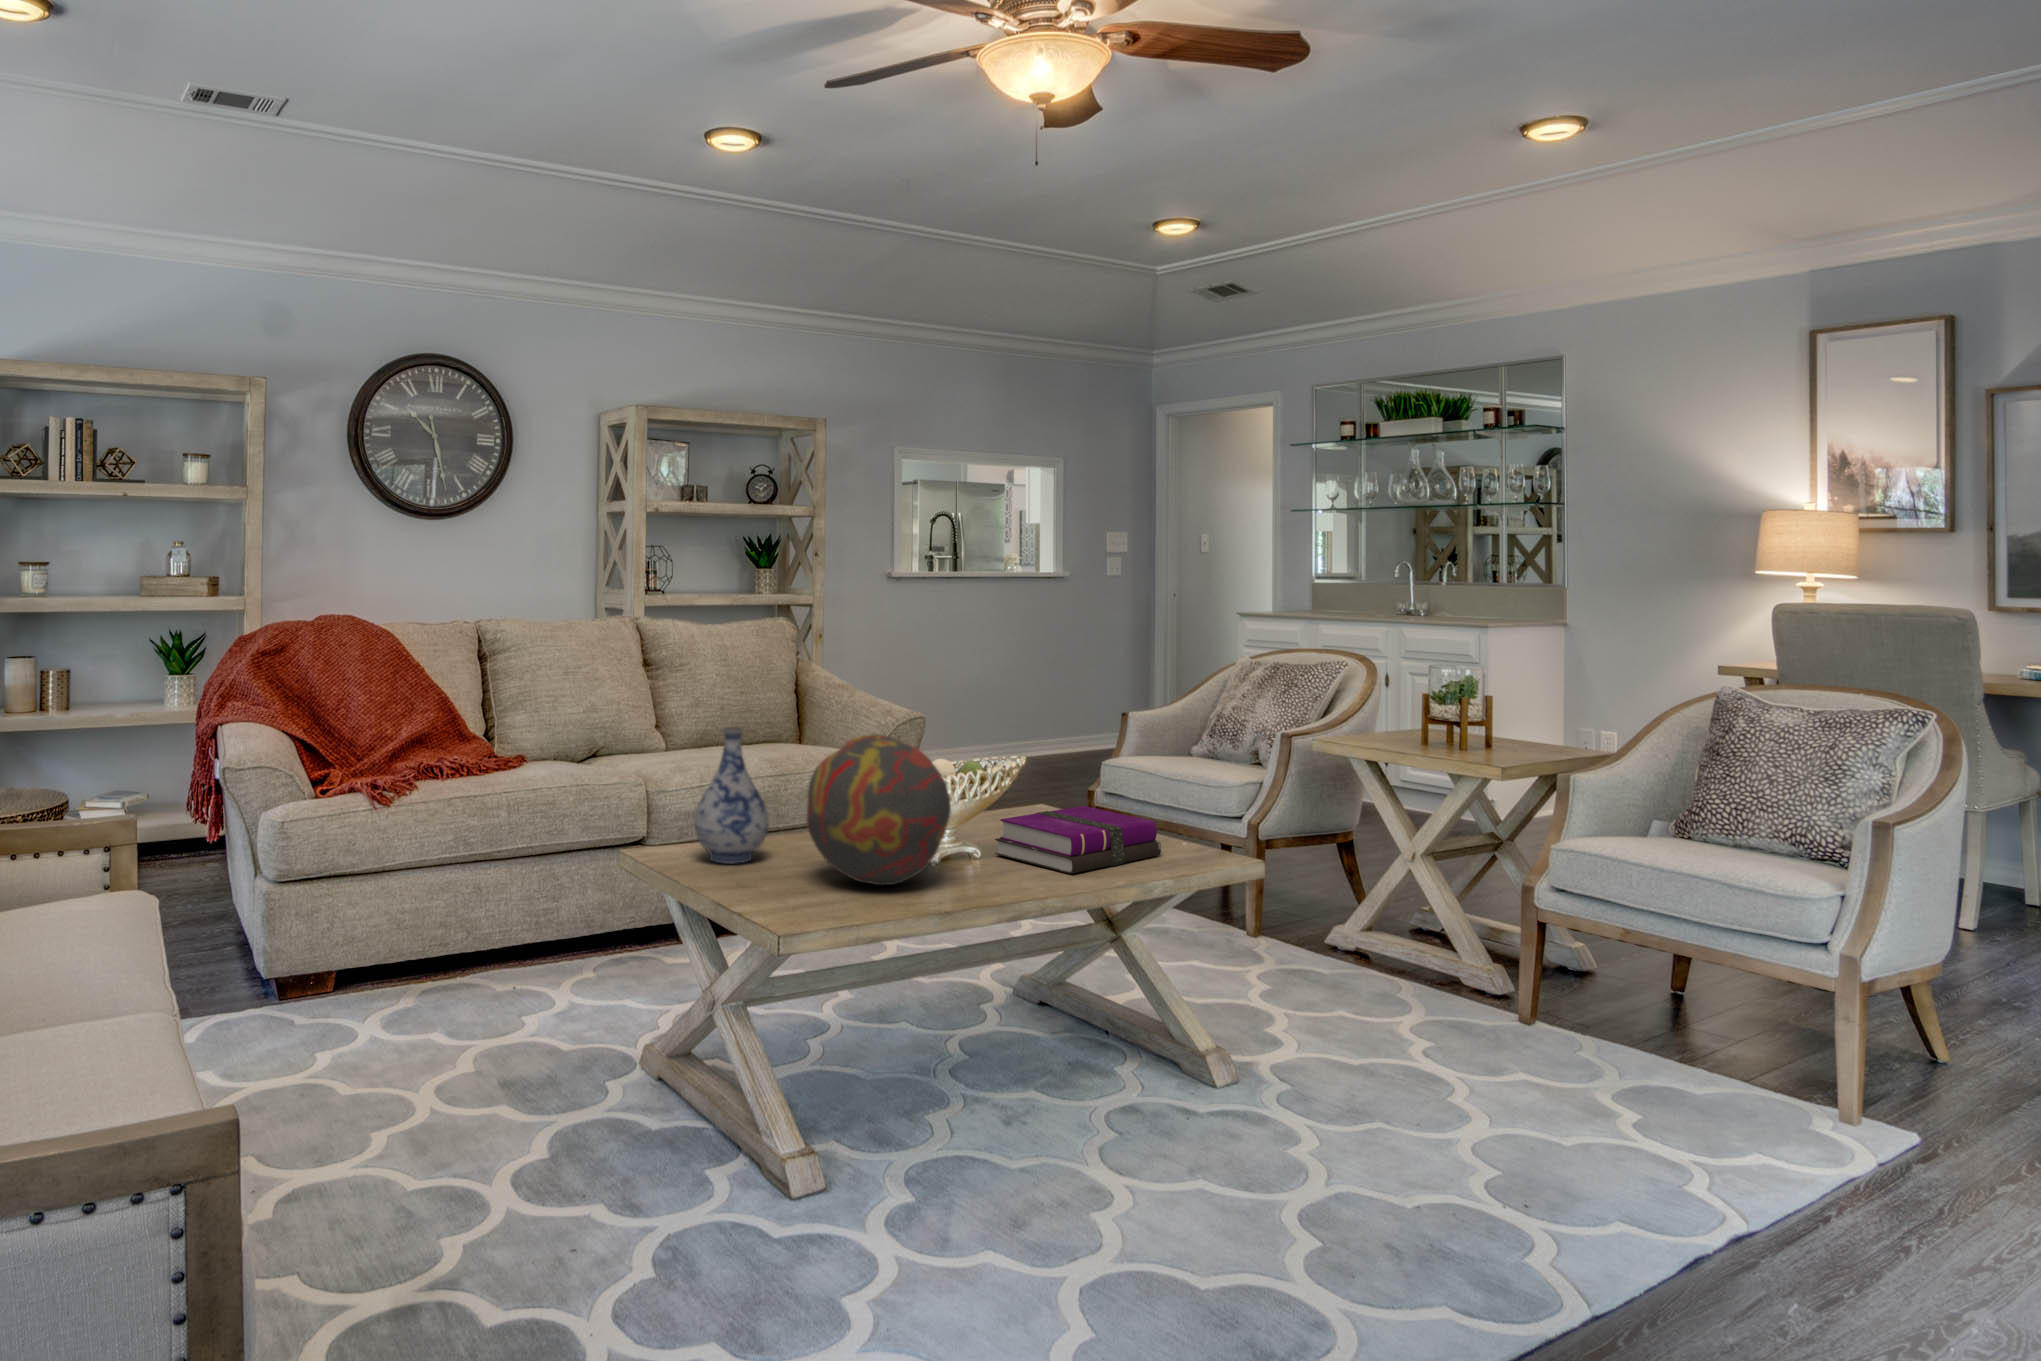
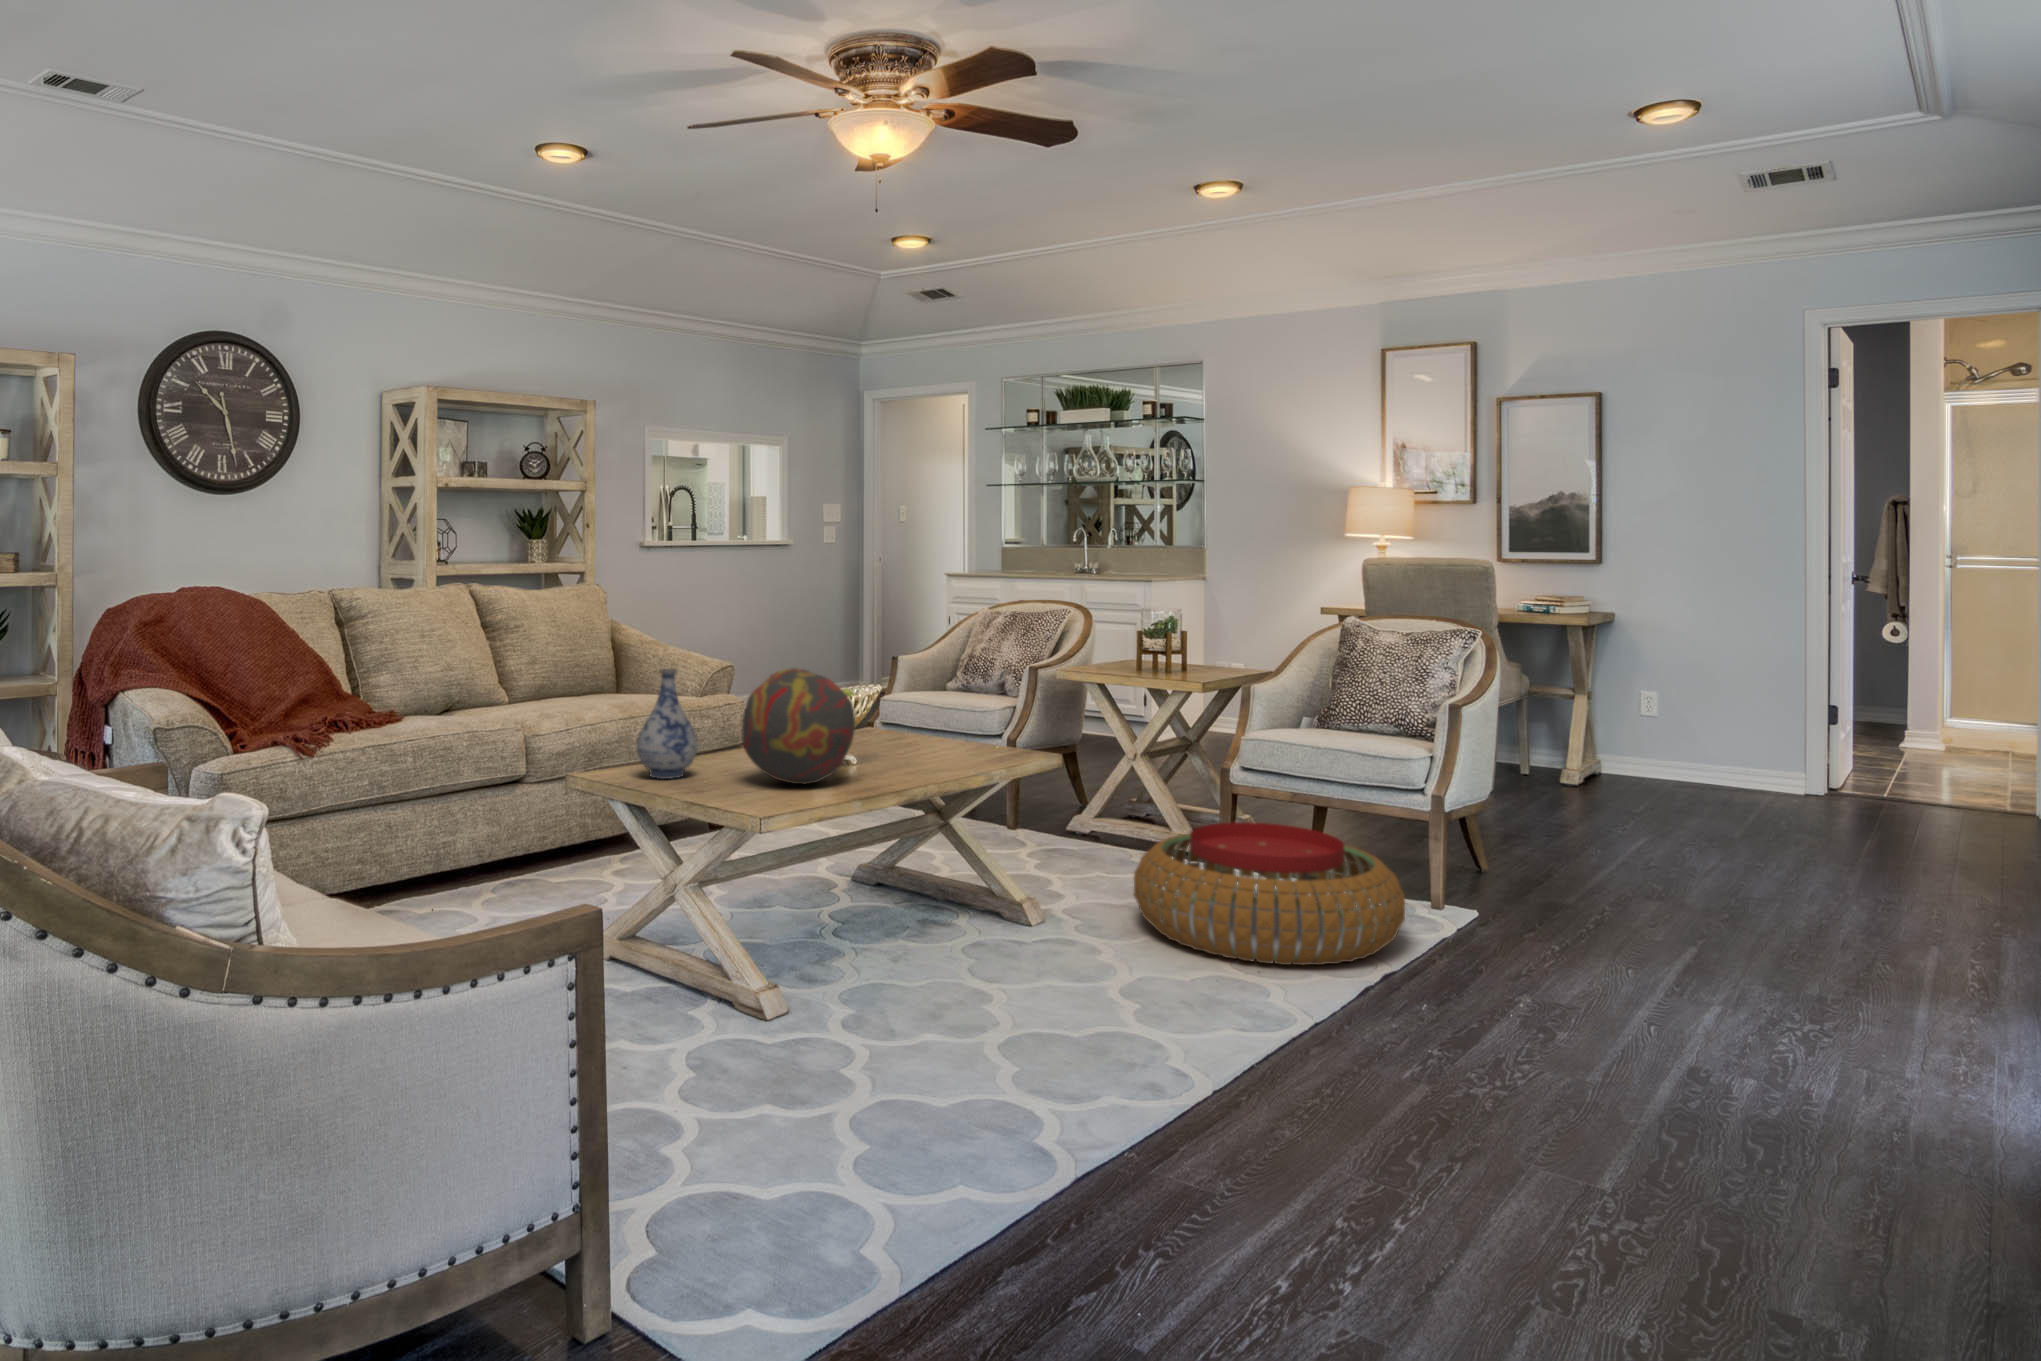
hardback book: present [995,806,1161,874] -> none [869,723,990,769]
pouf: none [1357,973,1786,1217] -> present [1133,822,1405,965]

